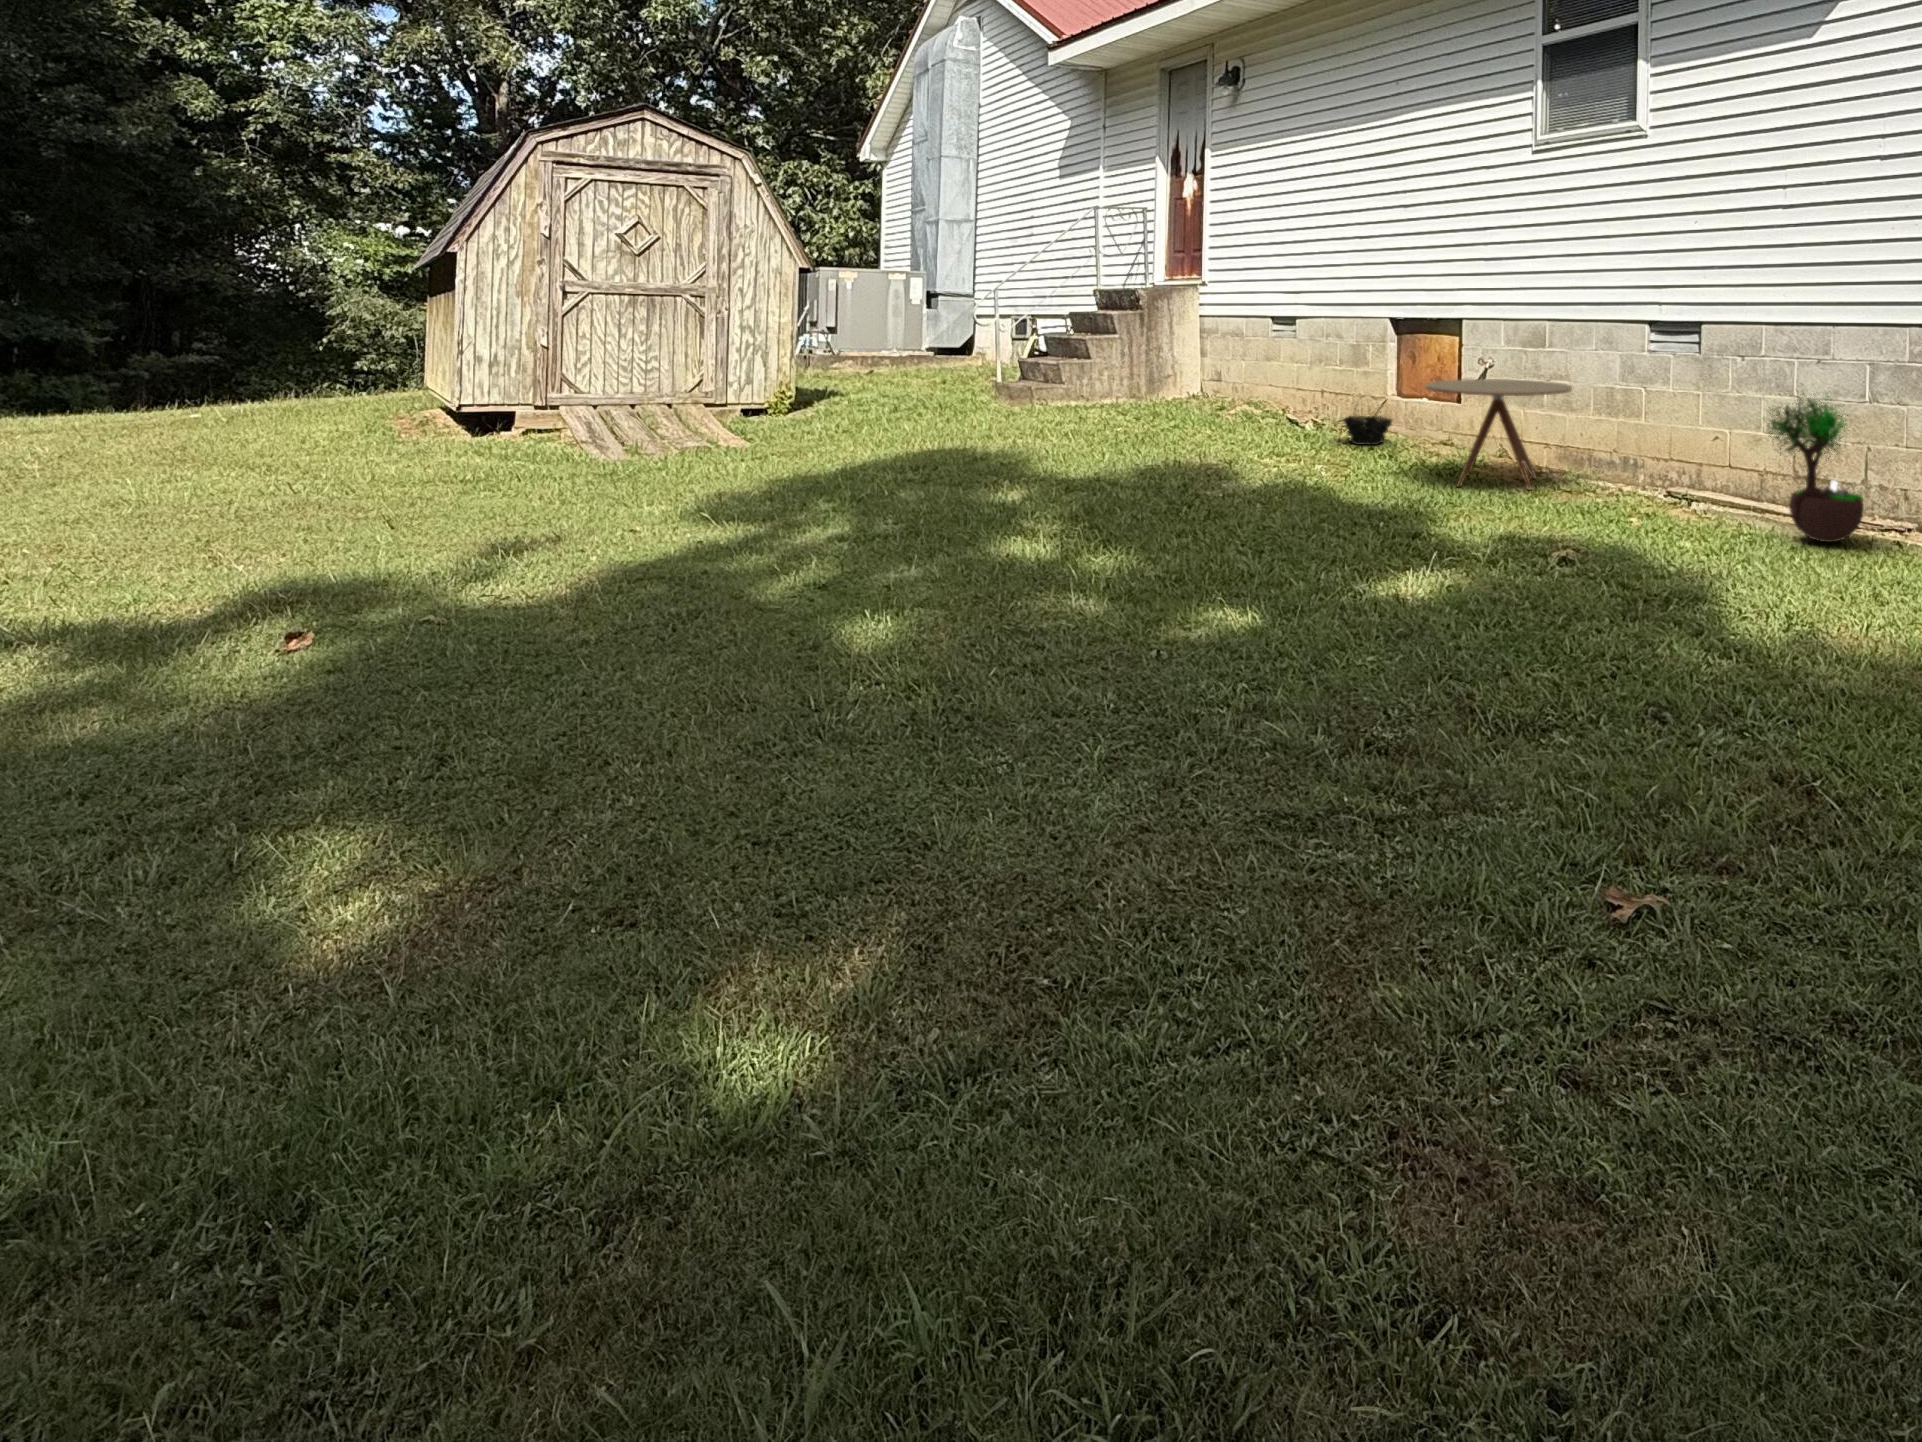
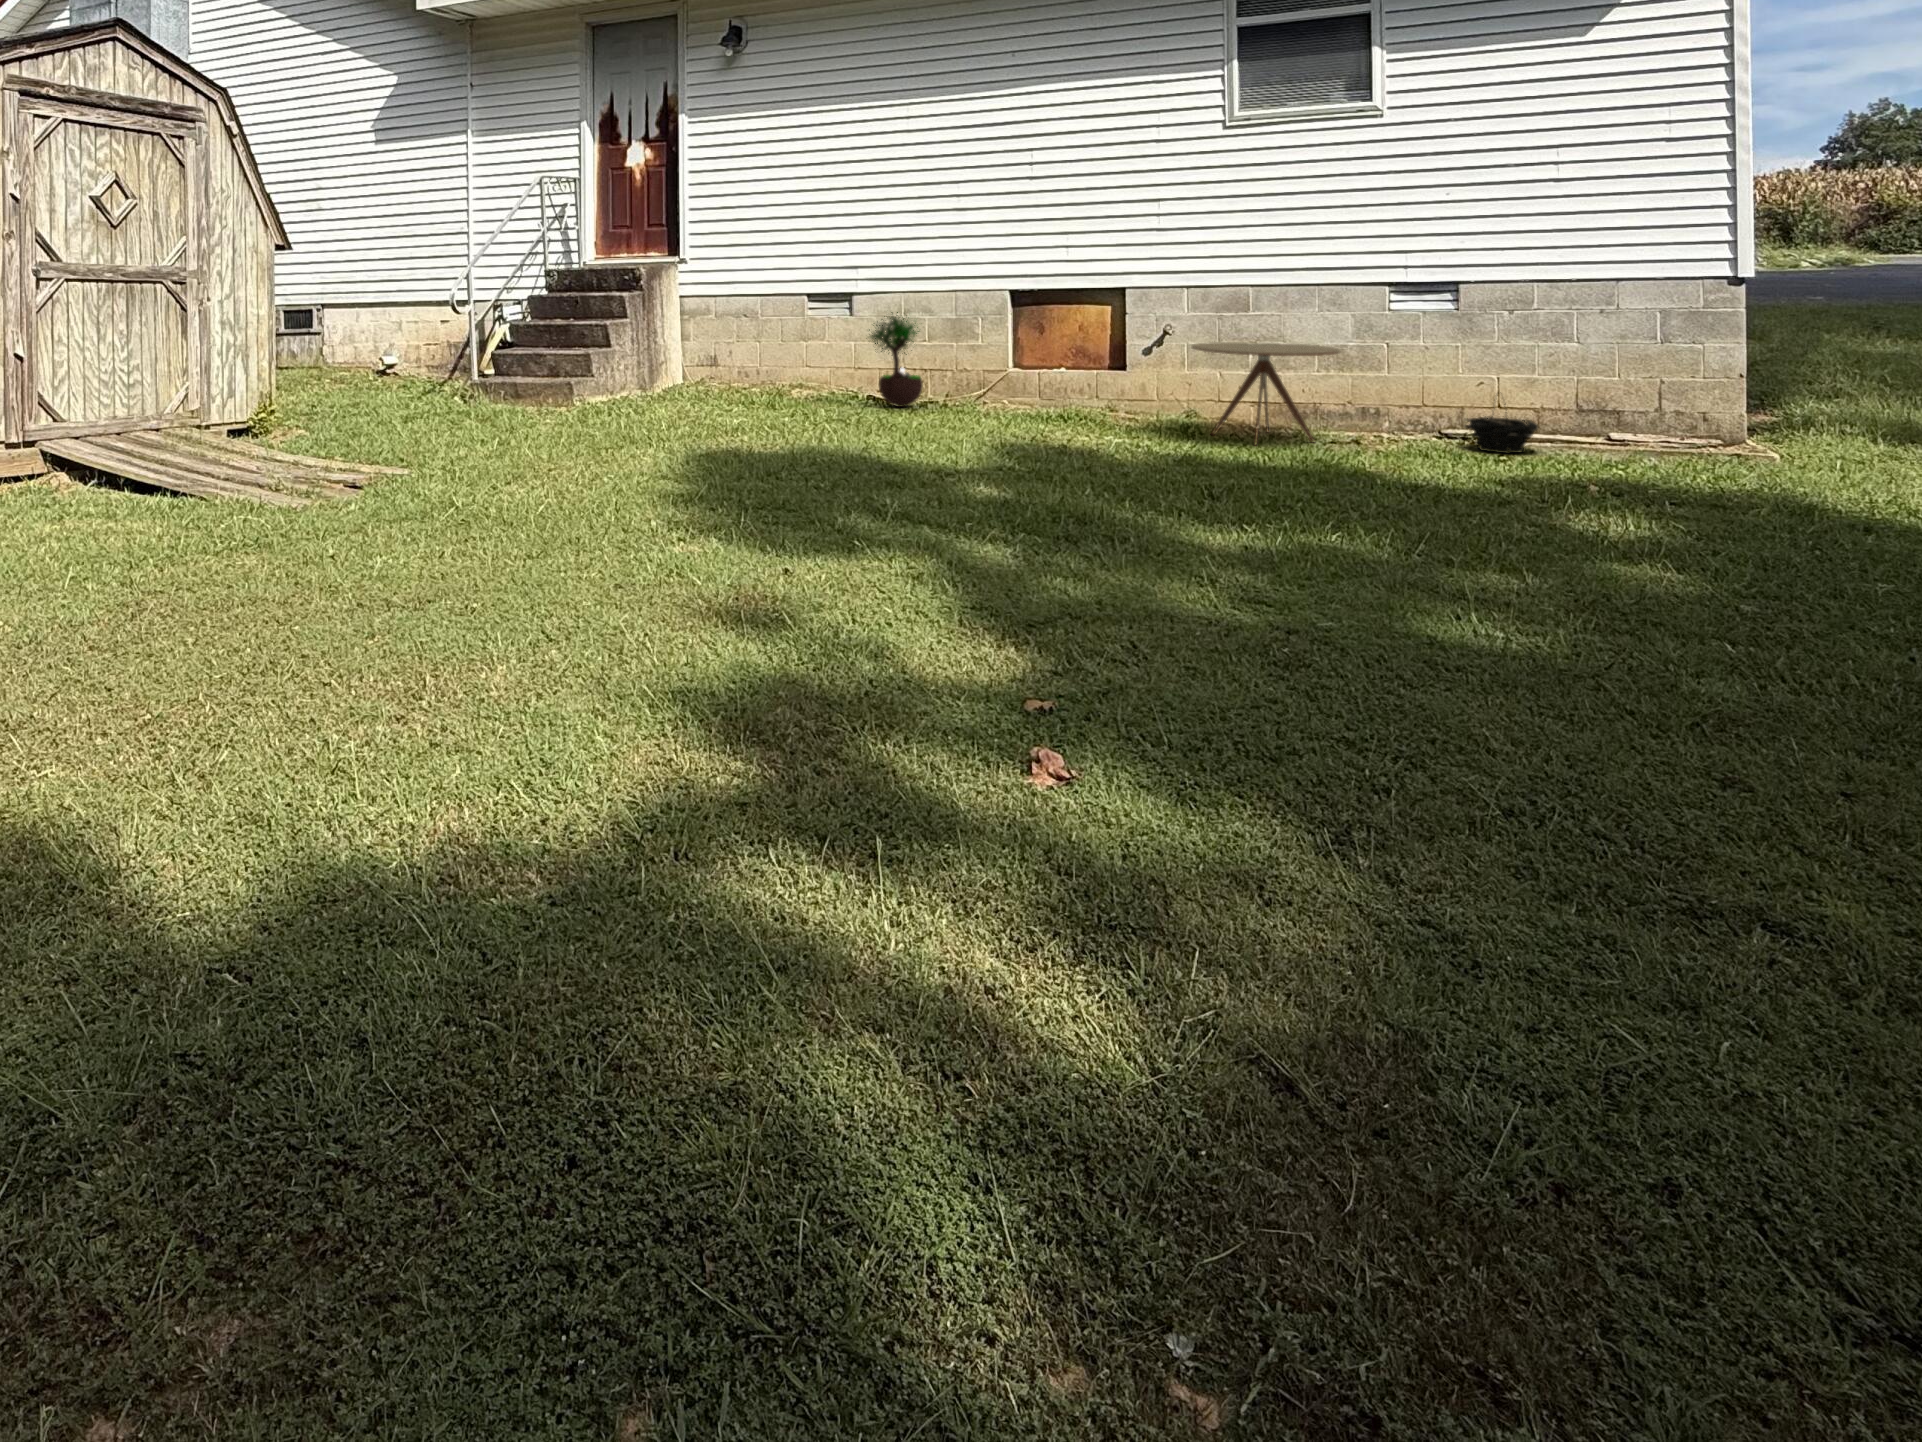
potted tree: present [1763,393,1864,542] -> present [869,312,923,407]
basket: present [1339,412,1392,445] -> present [1465,416,1539,453]

